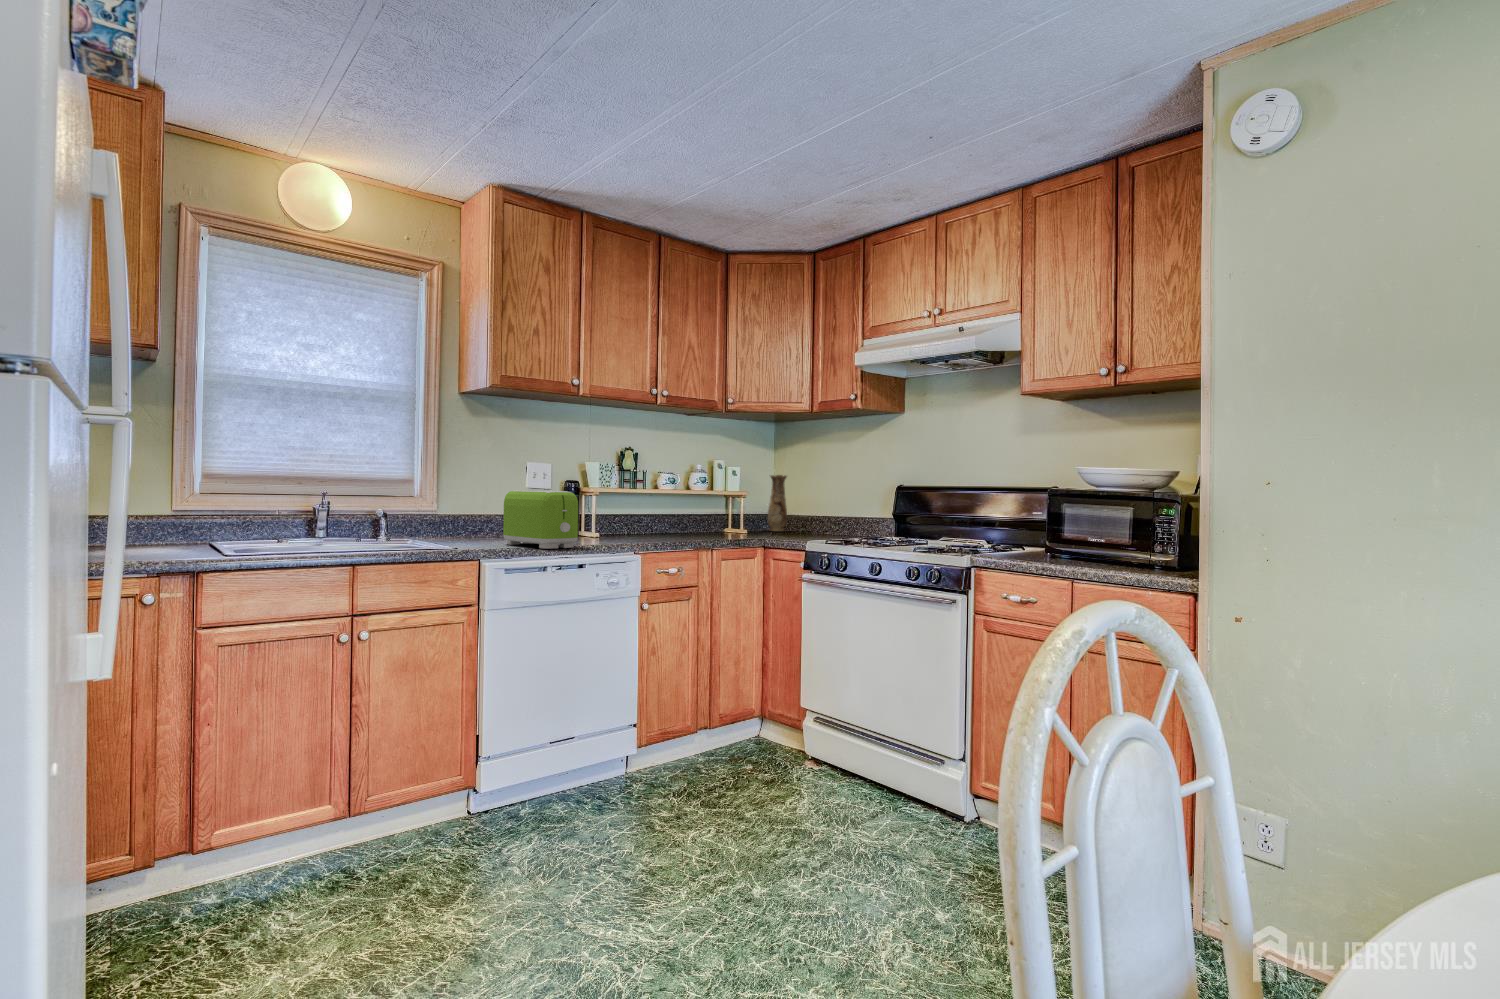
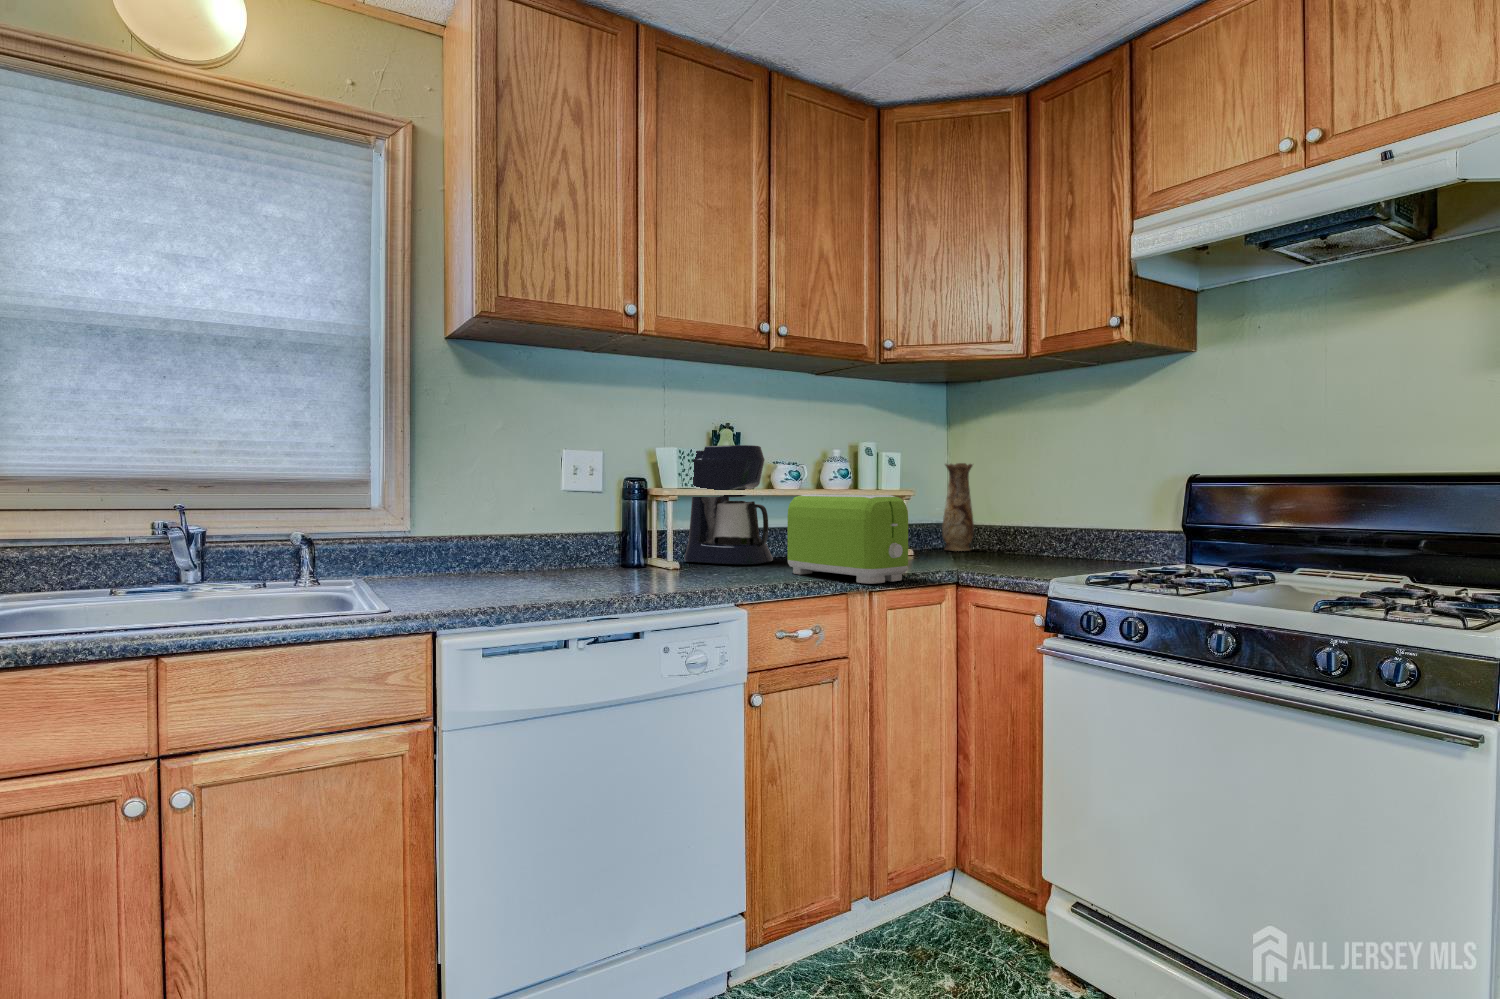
coffee maker: none [601,462,657,535] -> present [684,445,773,564]
toaster: present [503,490,578,549] -> present [787,494,908,584]

